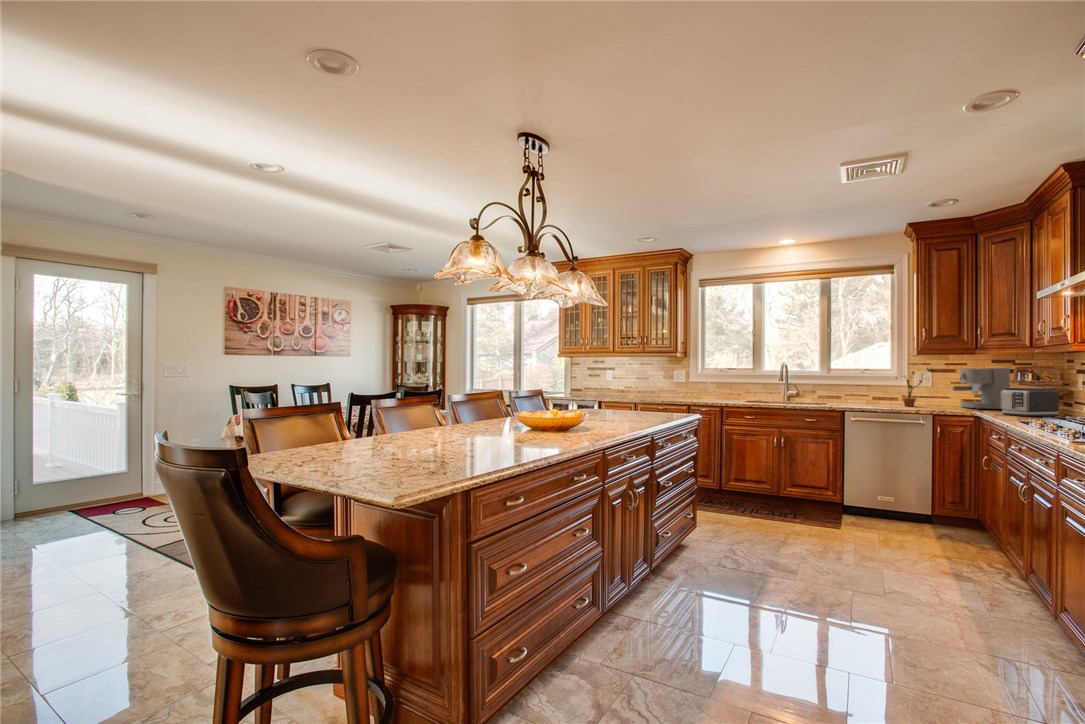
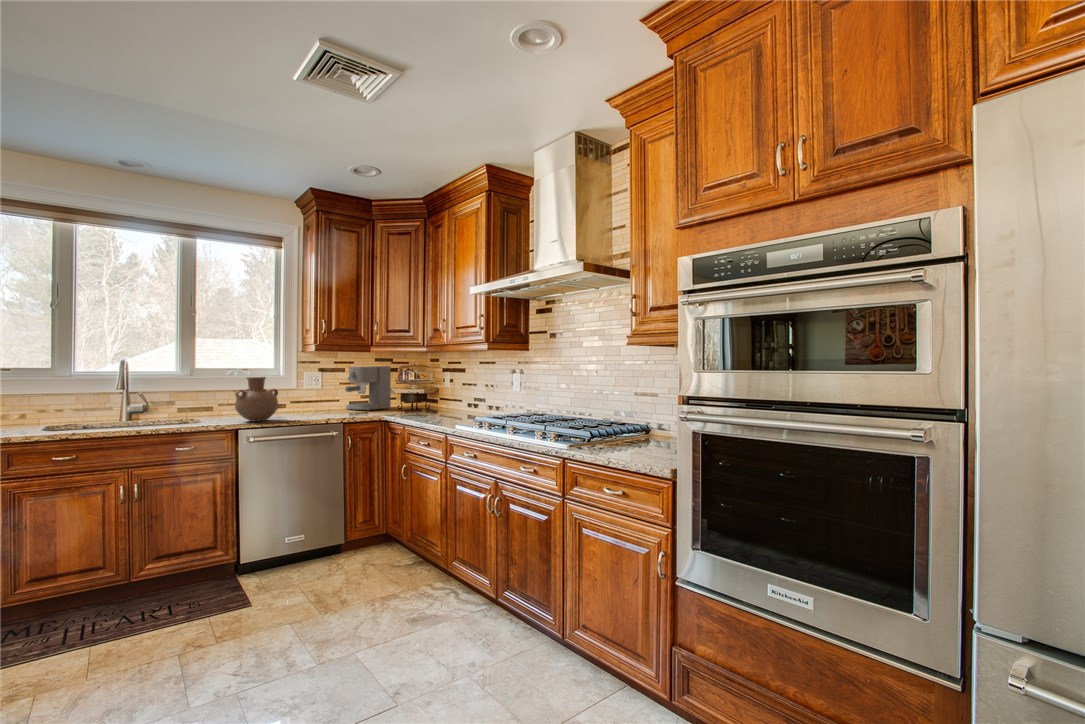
potted plant: present [896,368,931,406] -> none [286,365,321,414]
vase: none [845,375,879,407] -> present [235,377,278,421]
toaster: present [1001,388,1059,416] -> none [399,385,436,415]

